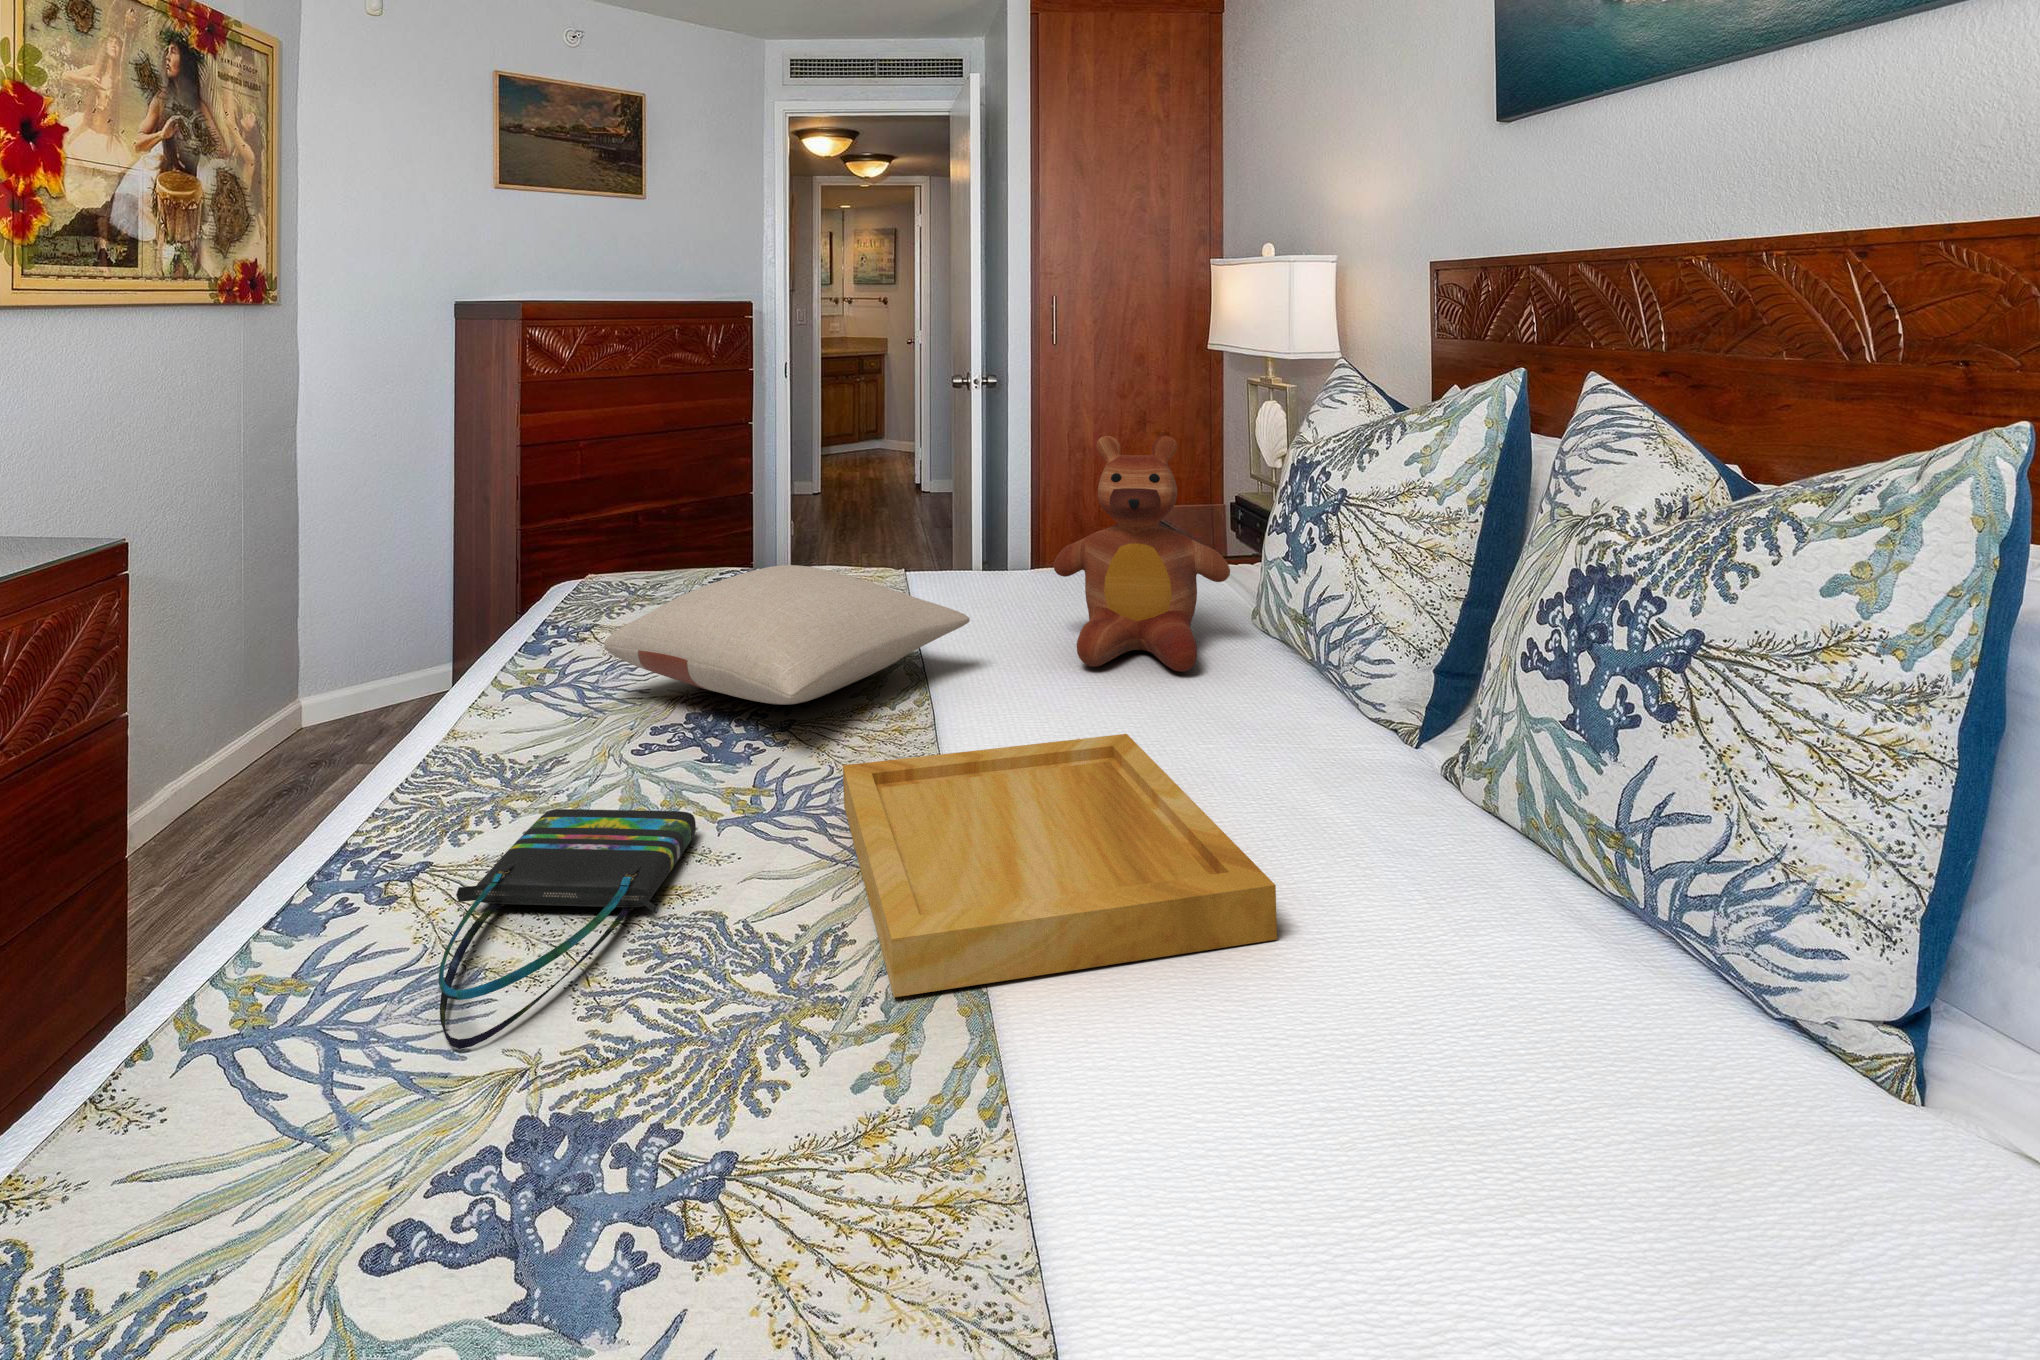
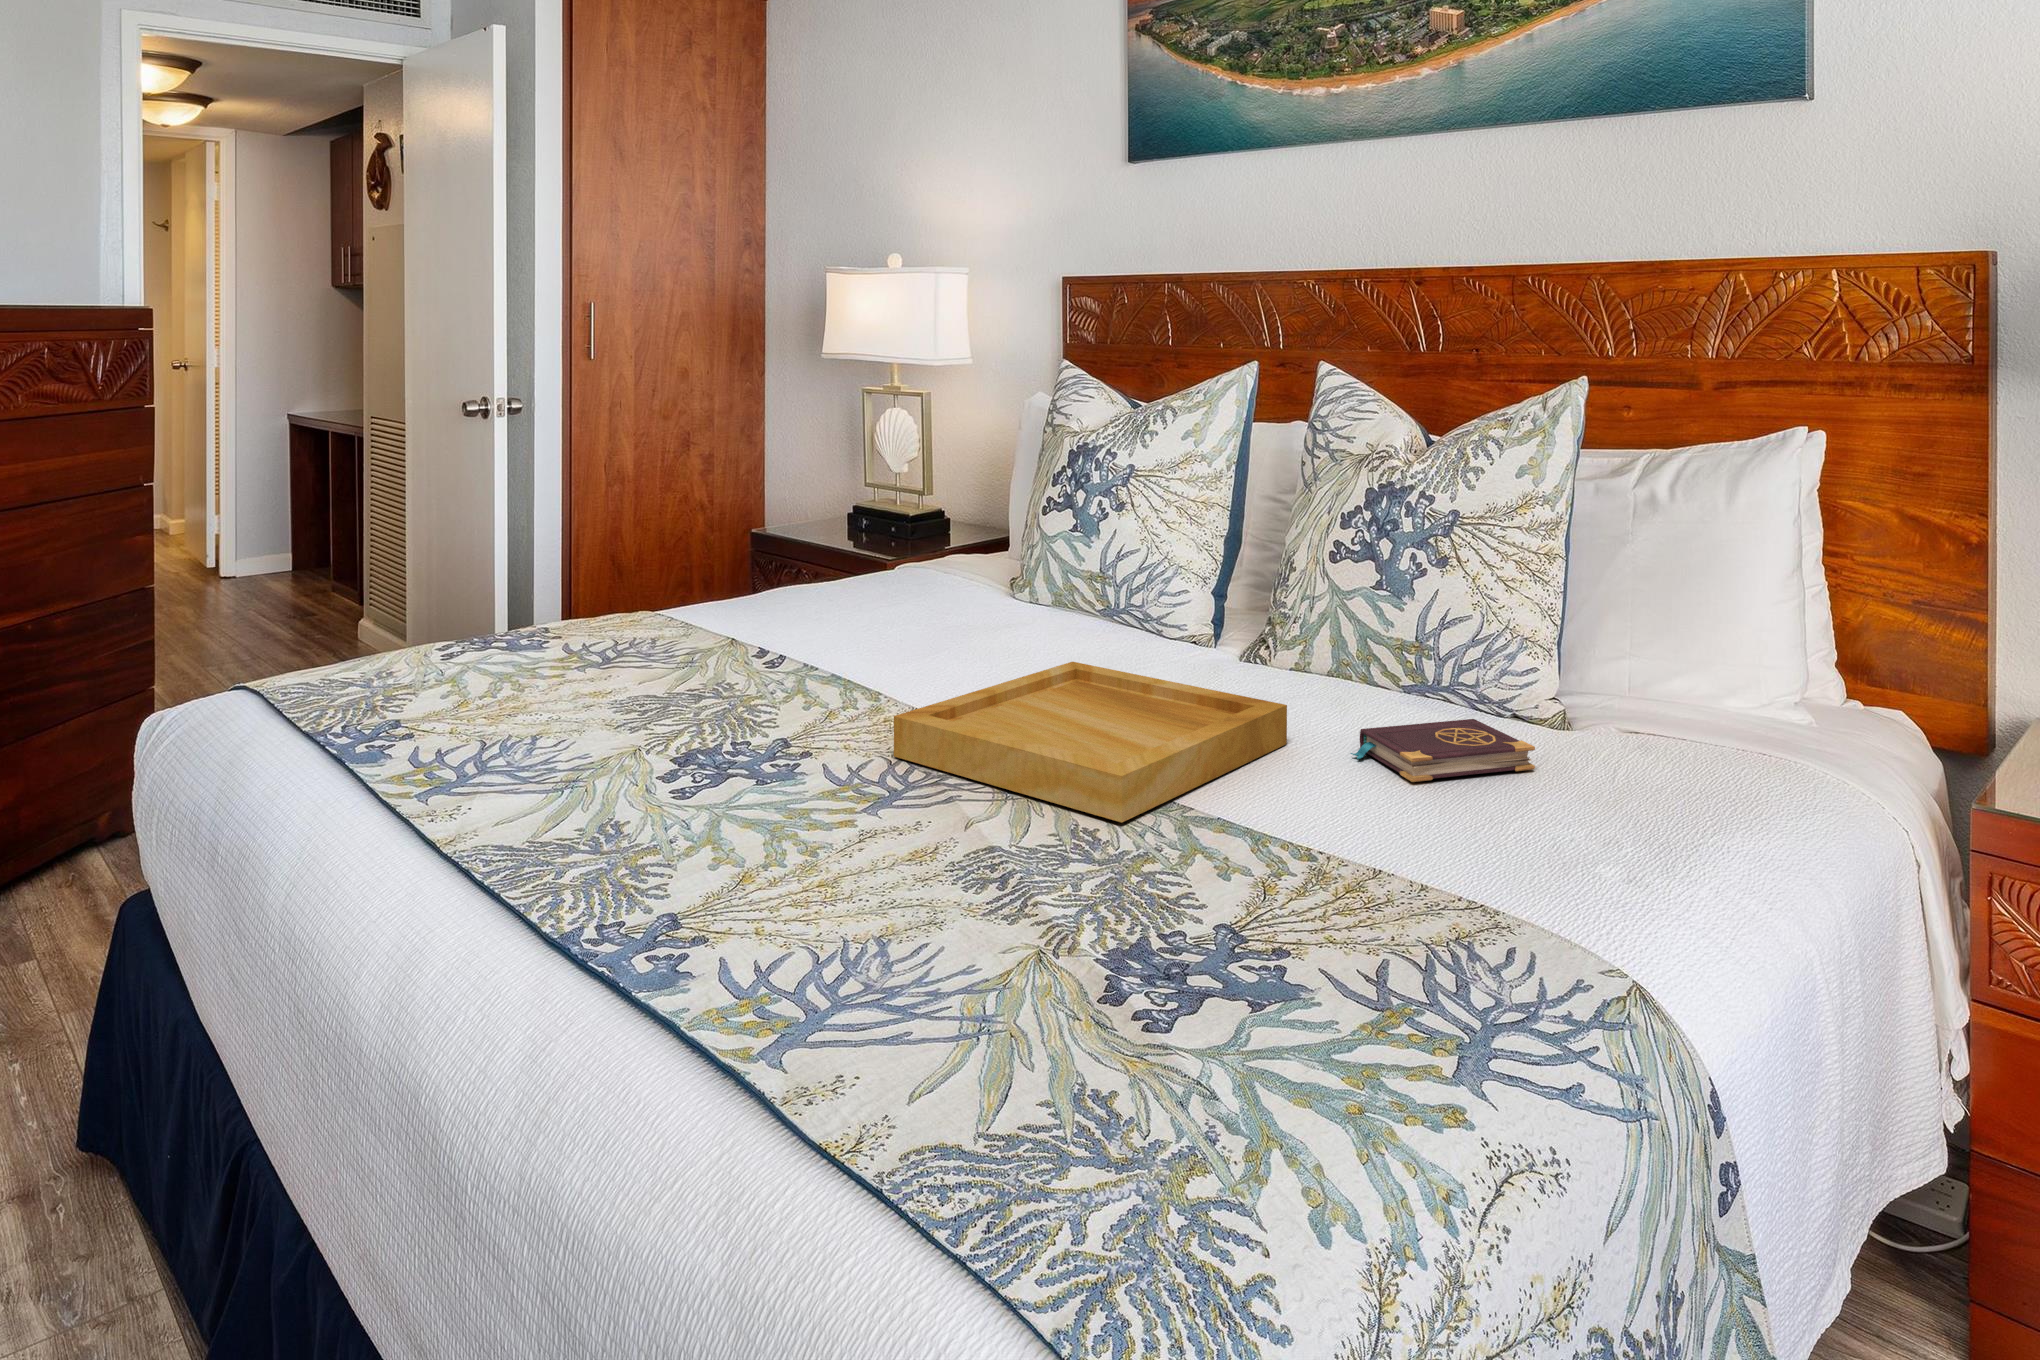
teddy bear: present [1053,436,1230,672] -> none [868,425,1029,642]
pillow: present [604,565,970,705] -> none [472,574,835,710]
tote bag: present [439,809,696,1049] -> none [637,778,879,937]
book: none [1336,961,1642,1166] -> present [1351,719,1535,782]

